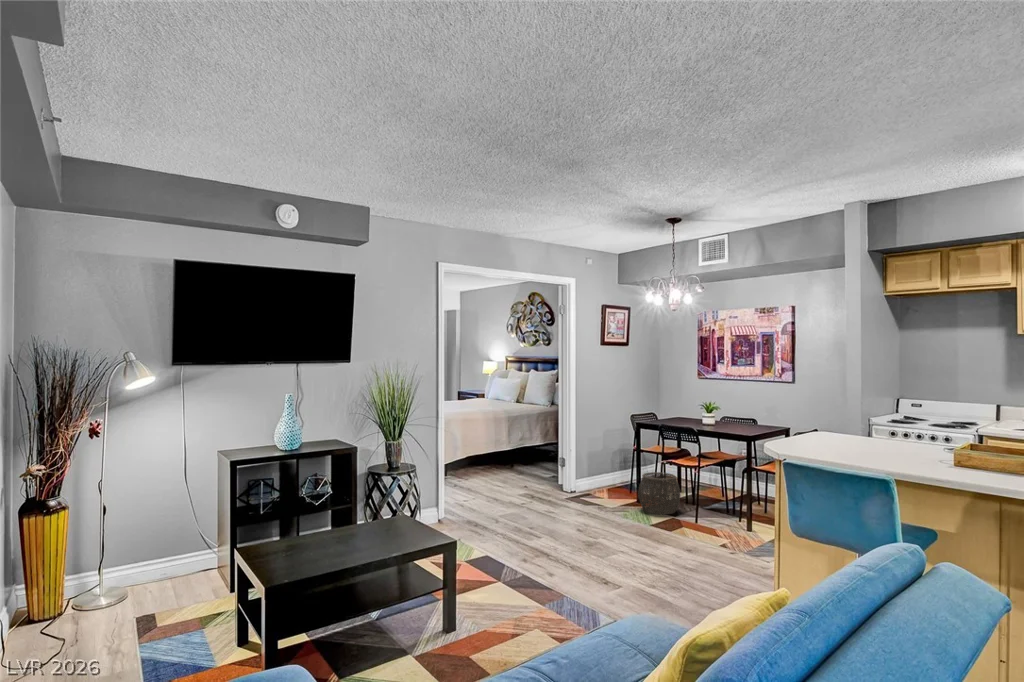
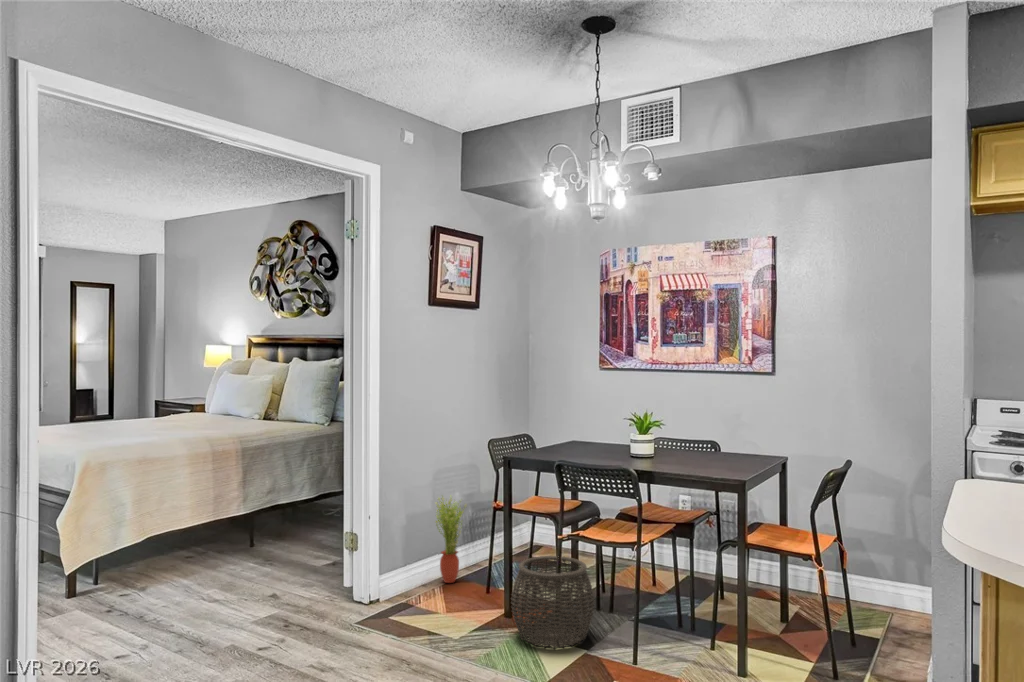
potted plant: none [604,443,622,488] -> present [436,497,467,583]

